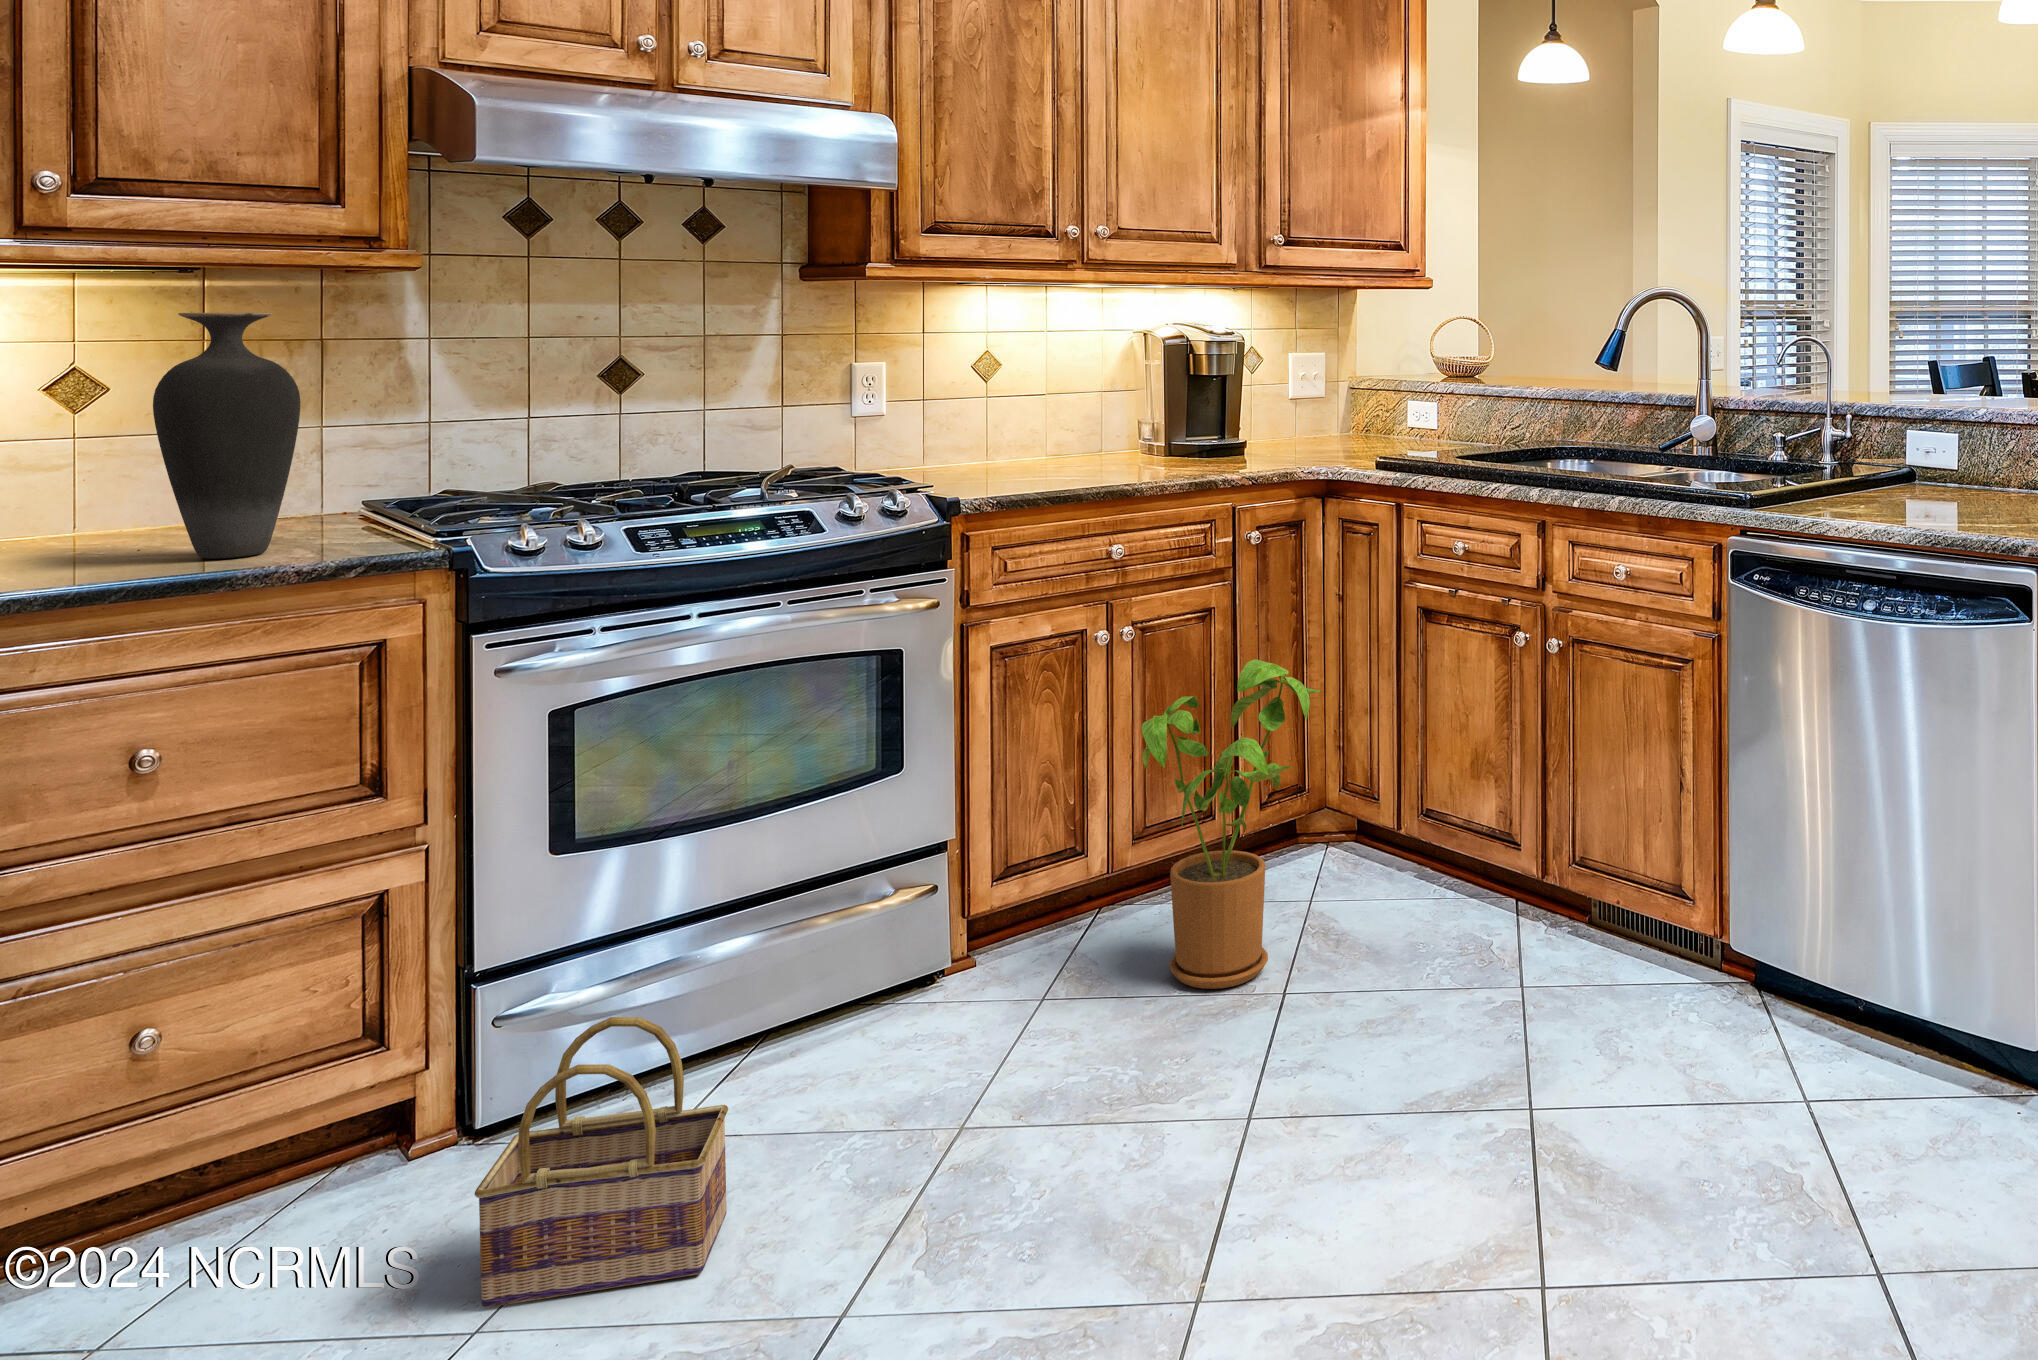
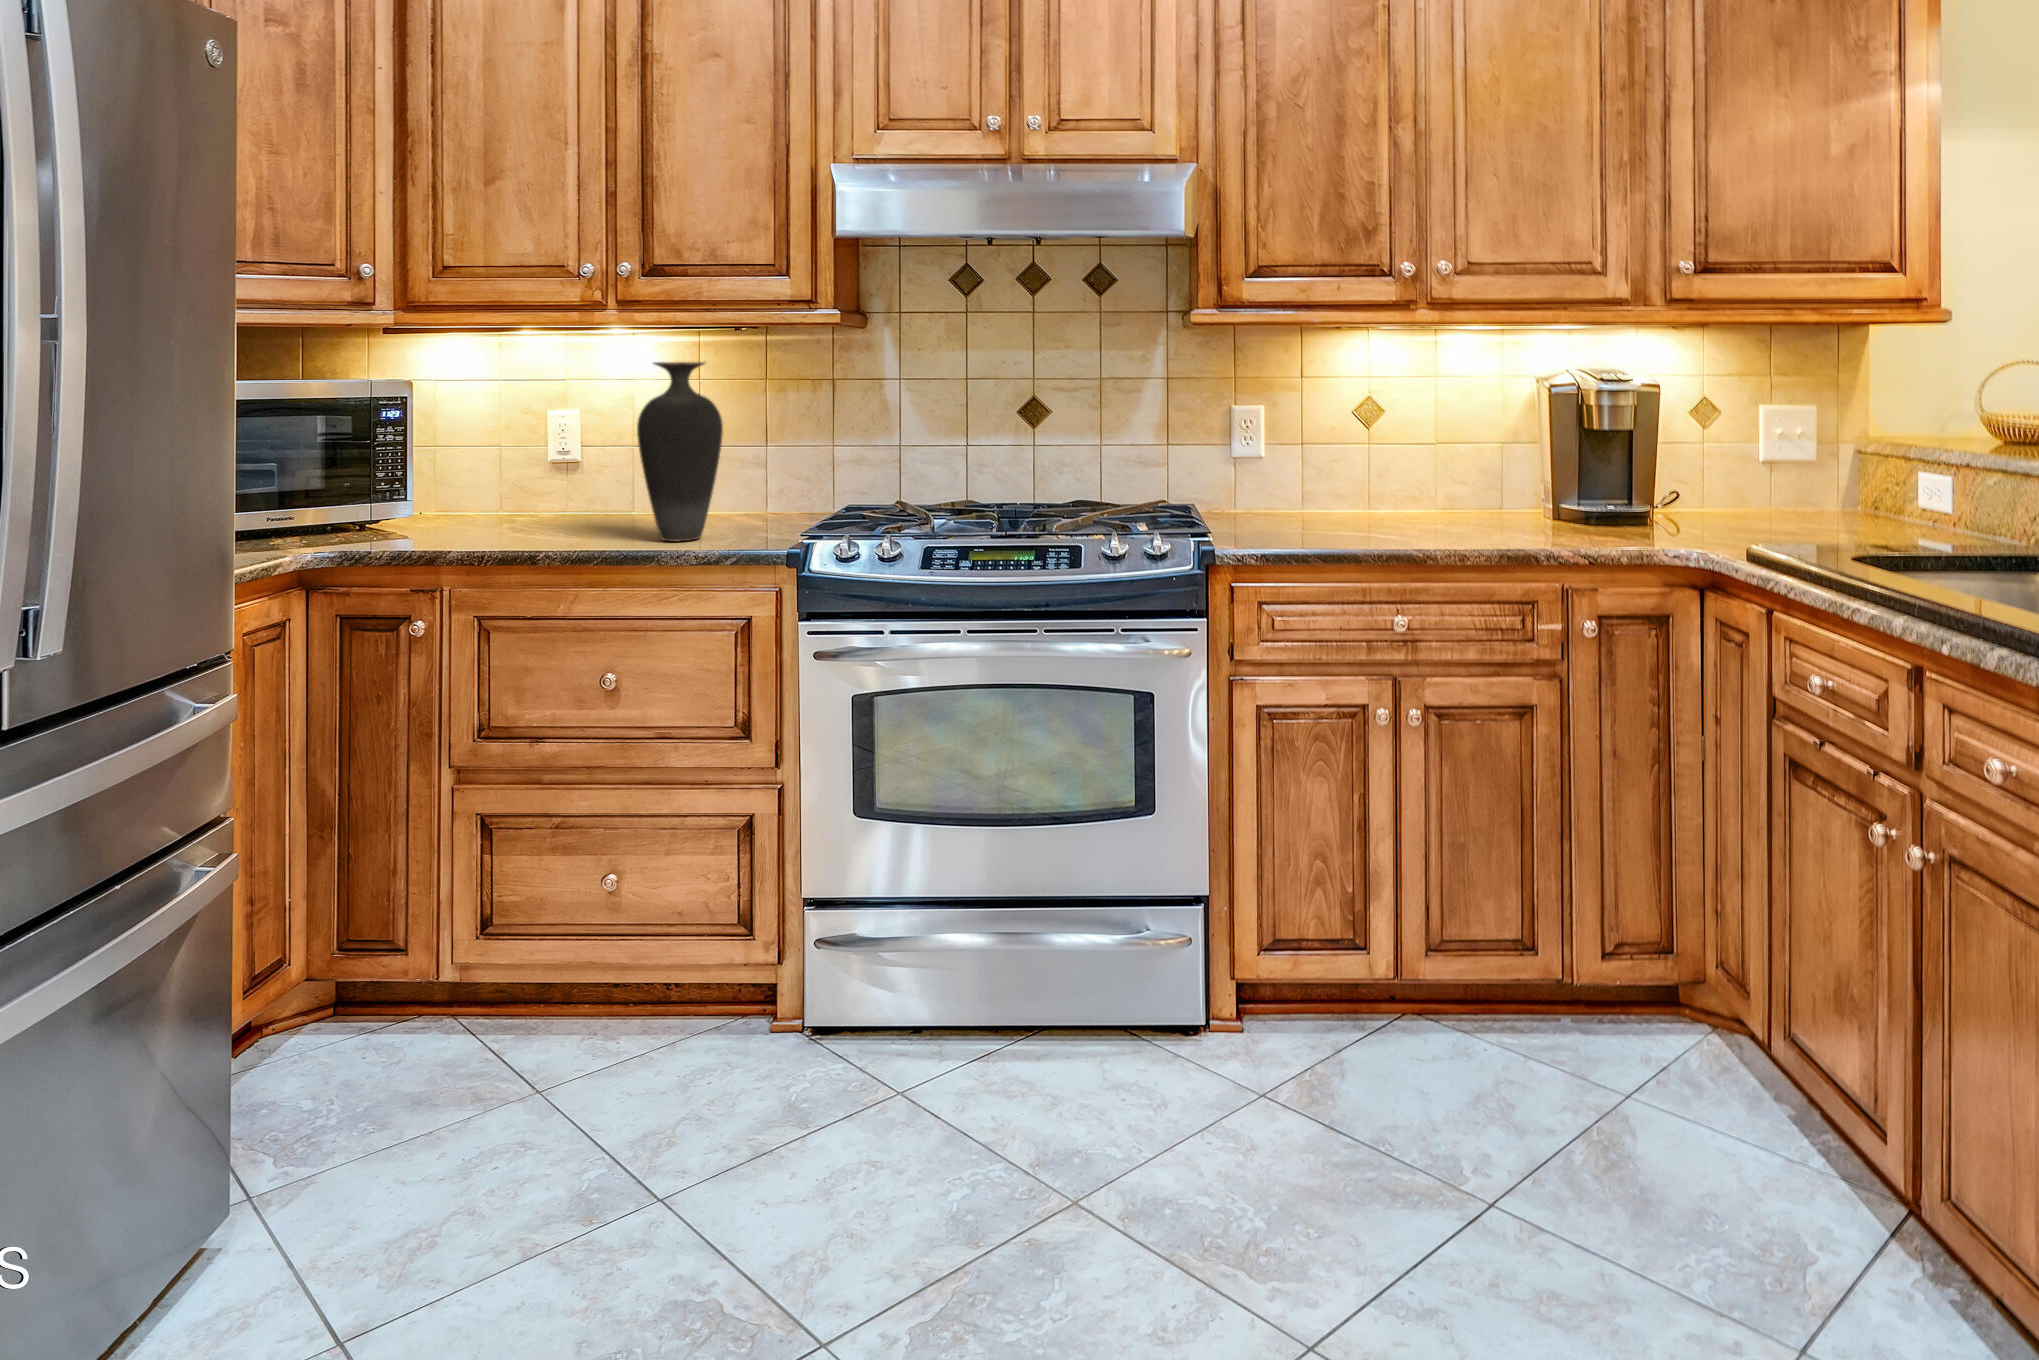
house plant: present [1142,660,1320,989] -> none [1366,779,1586,1168]
basket: present [474,1017,728,1308] -> none [664,972,850,1231]

